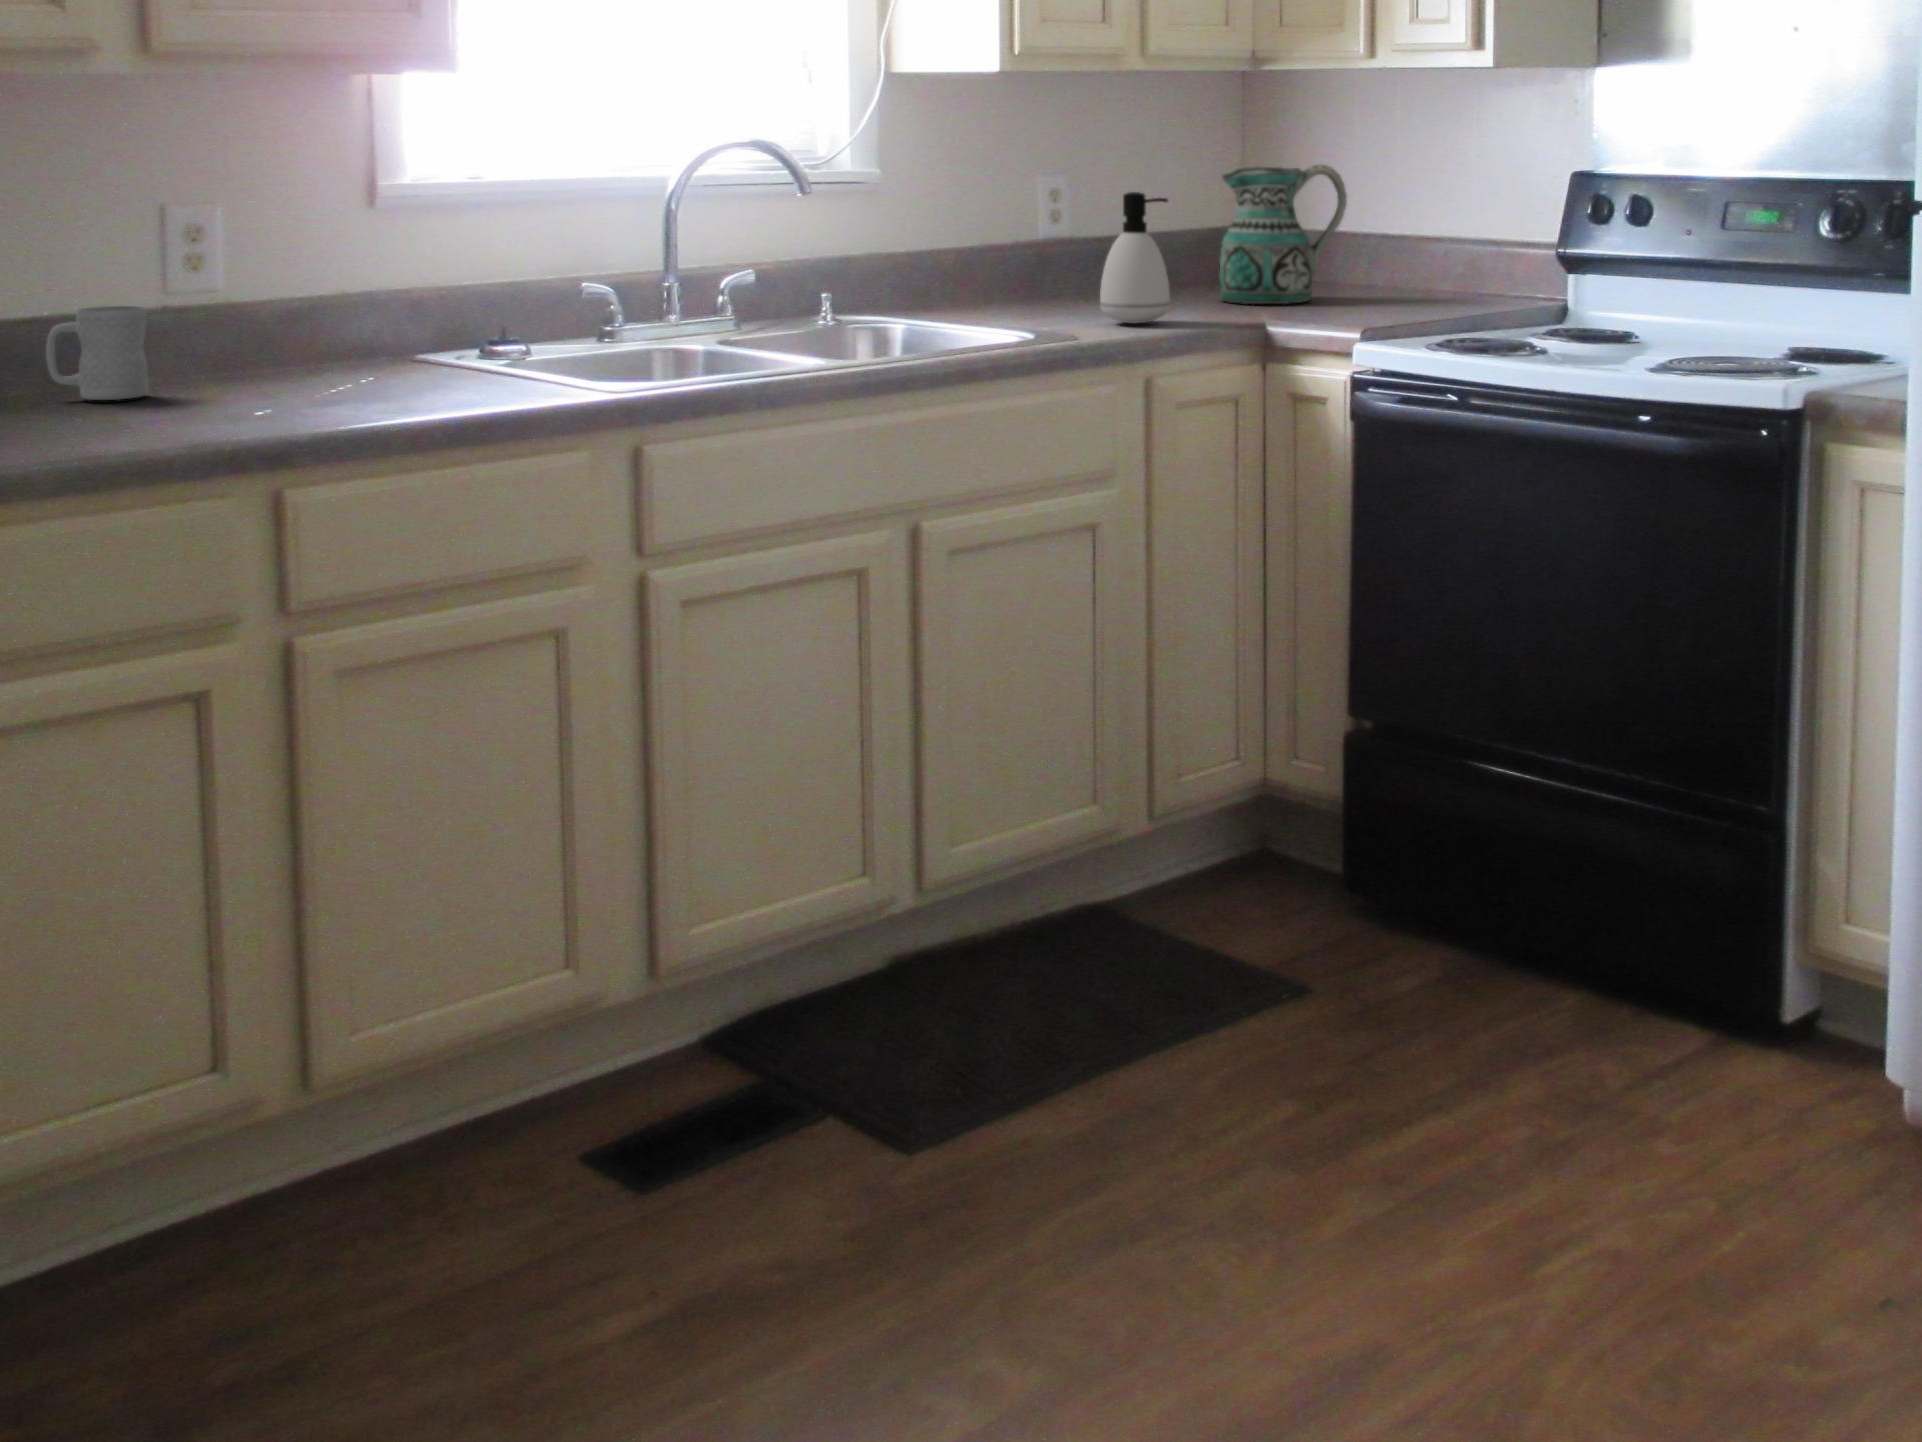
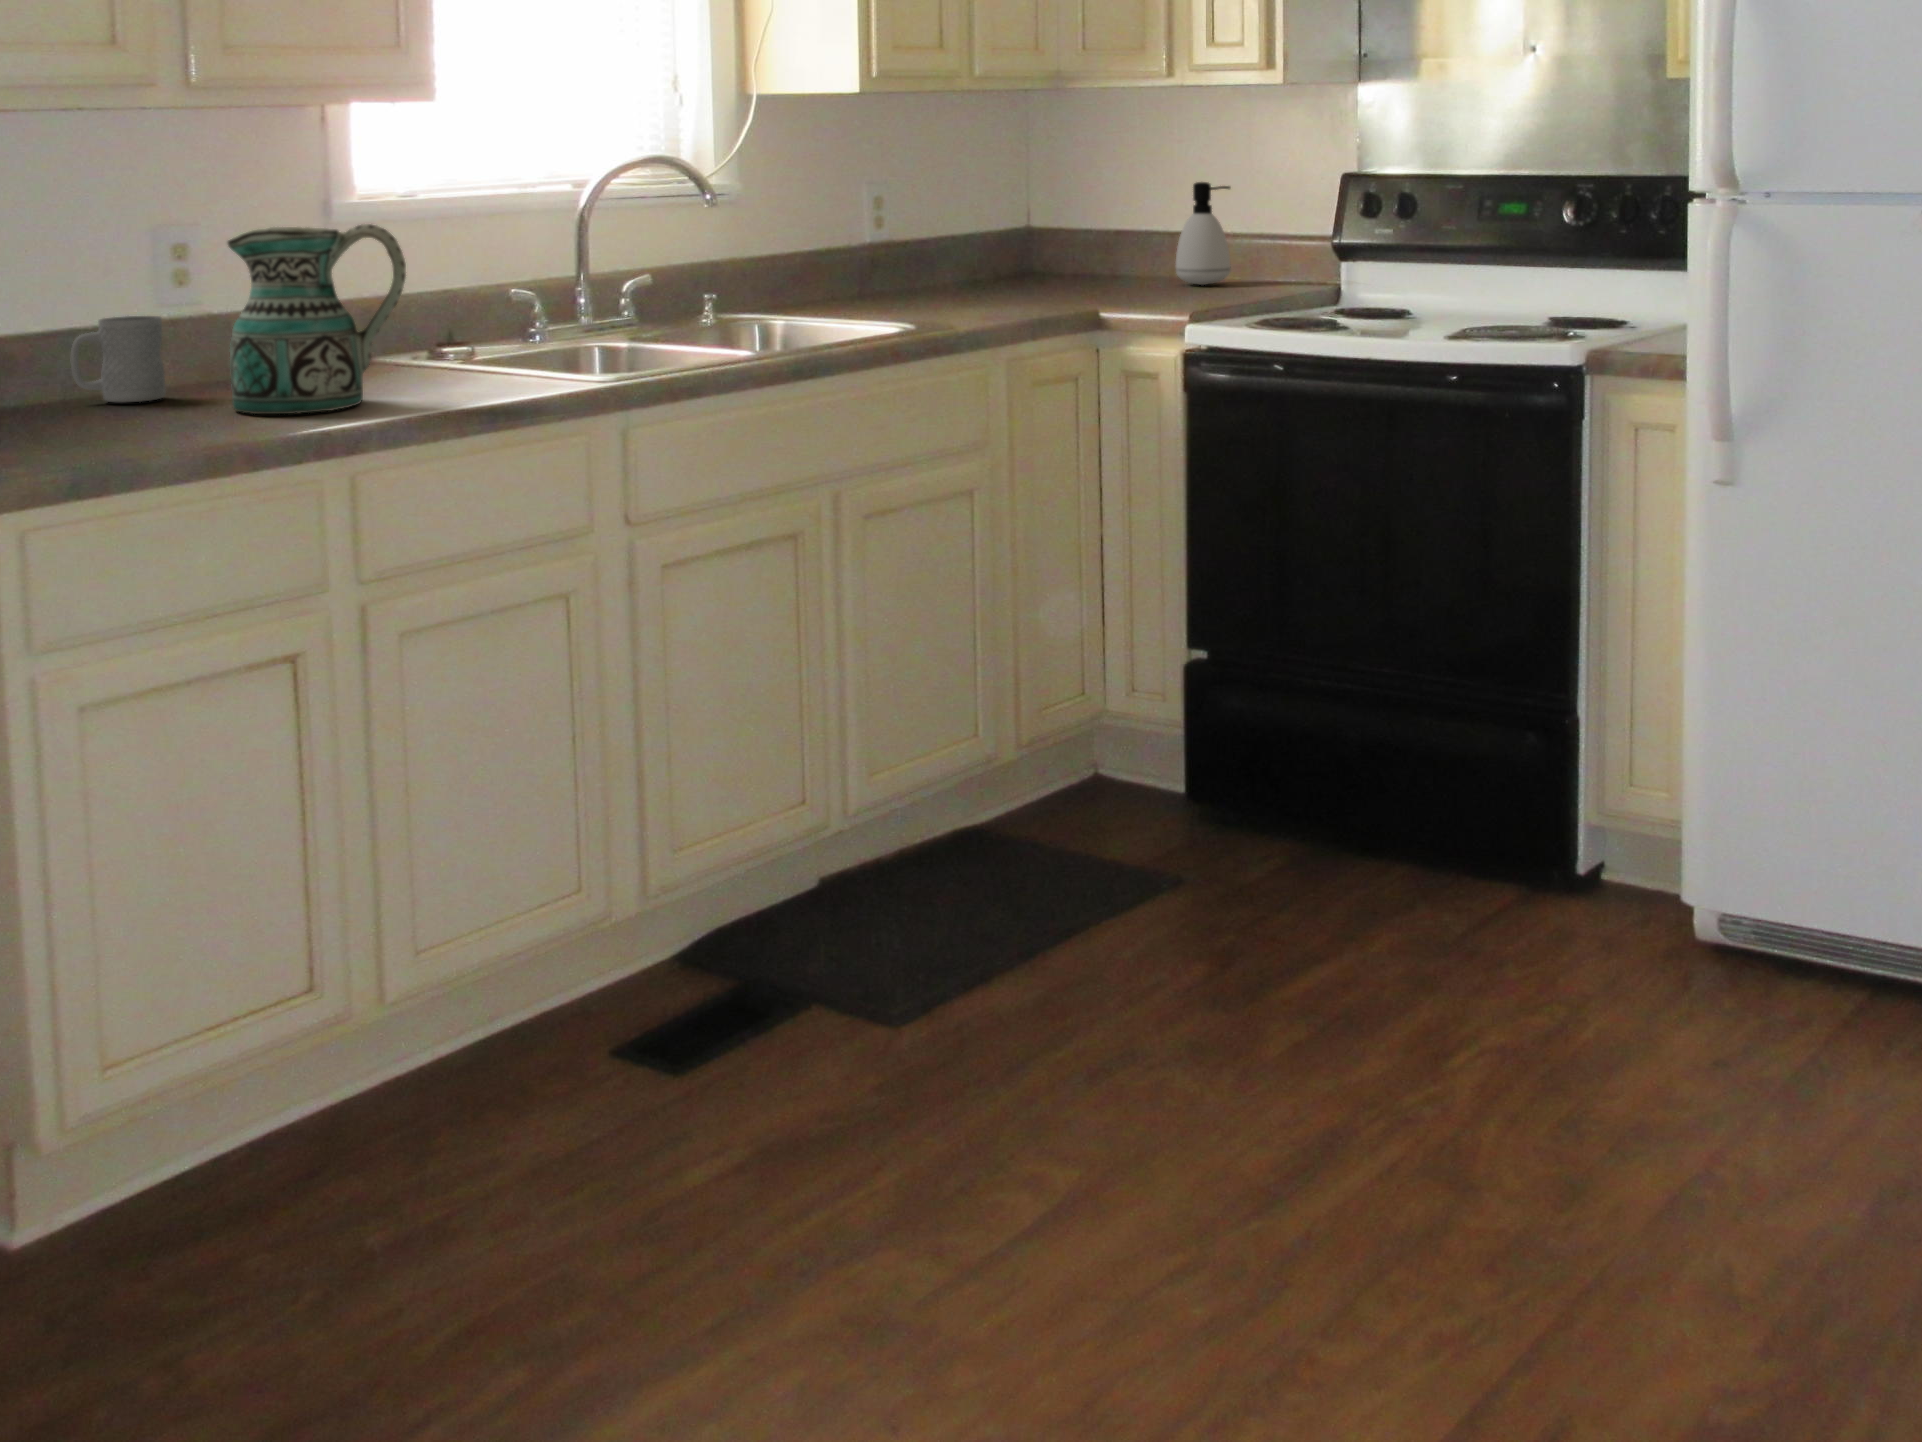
ceramic pitcher: present [1220,165,1347,304] -> present [228,224,406,414]
soap dispenser: present [1100,192,1170,323] -> present [1176,182,1231,285]

